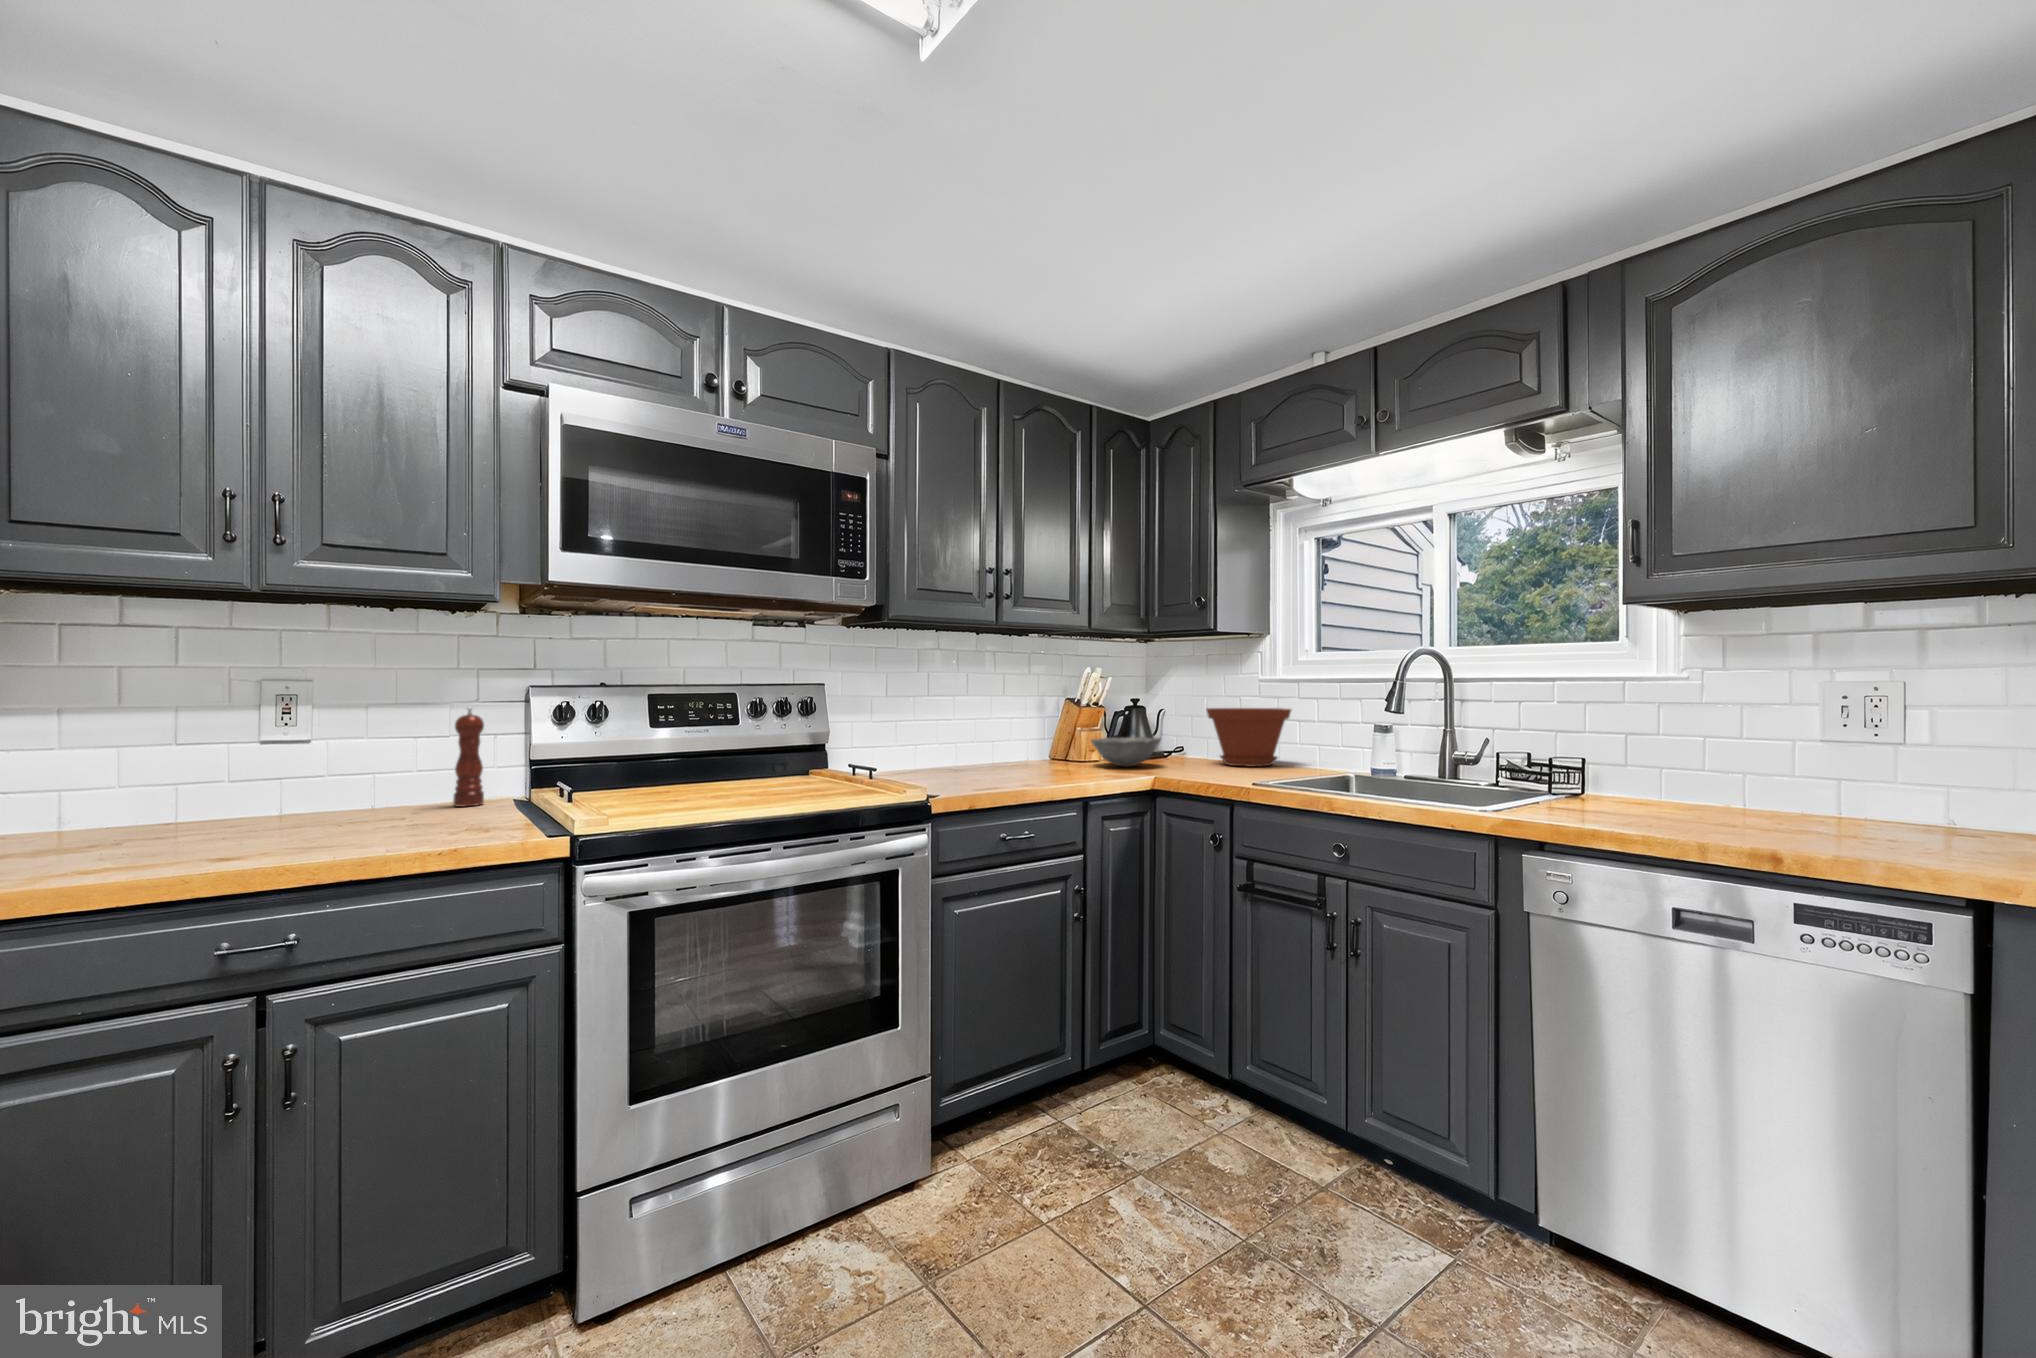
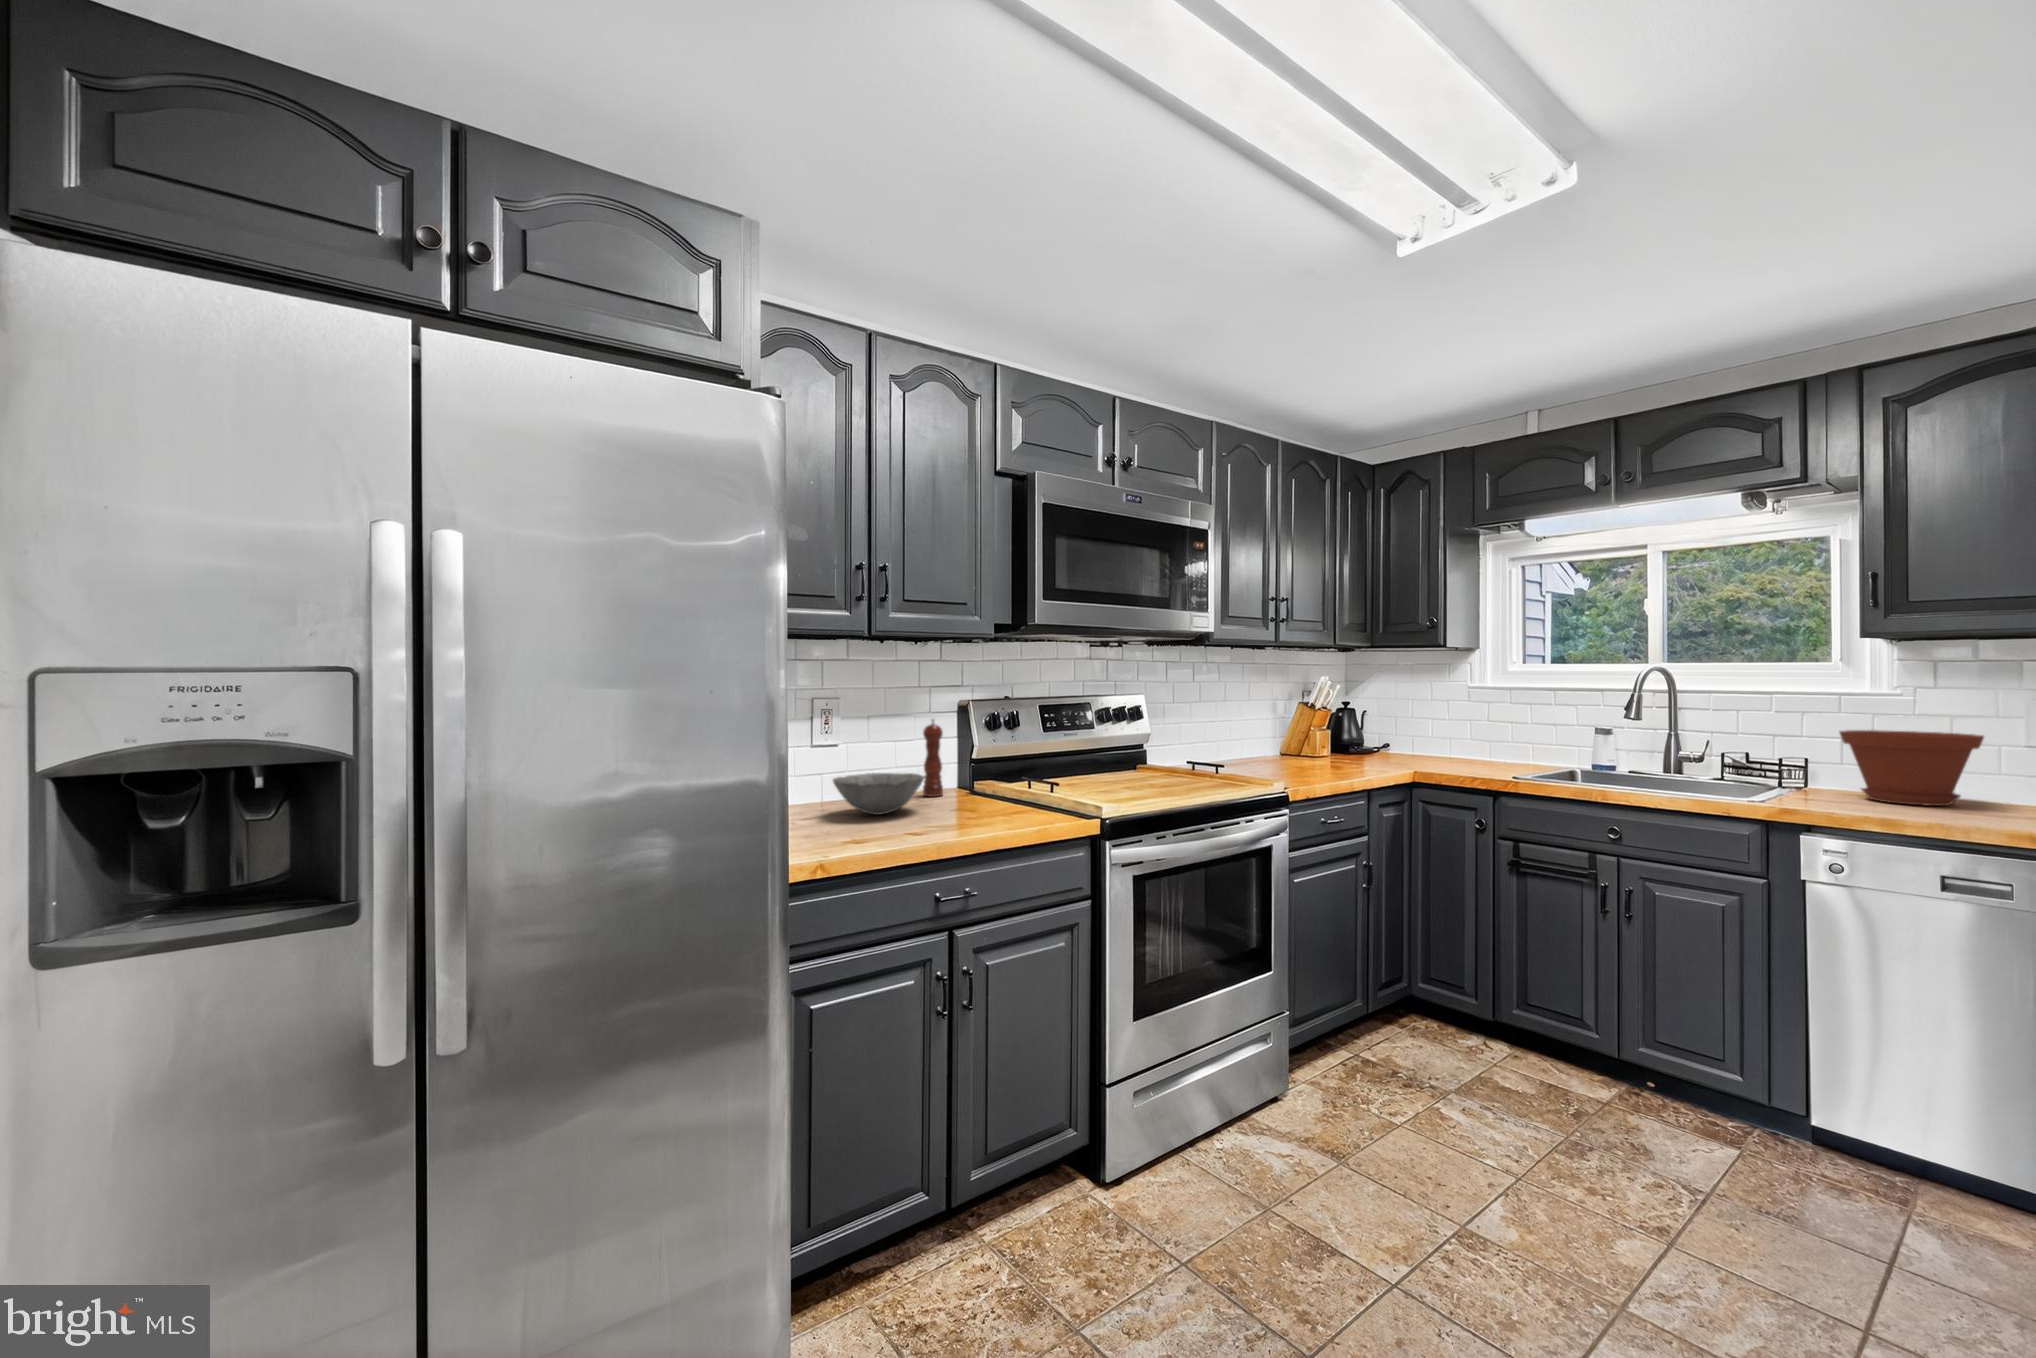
plant pot: present [1206,708,1291,766] -> present [1840,730,1984,806]
bowl: present [1091,737,1160,767] -> present [833,773,925,815]

